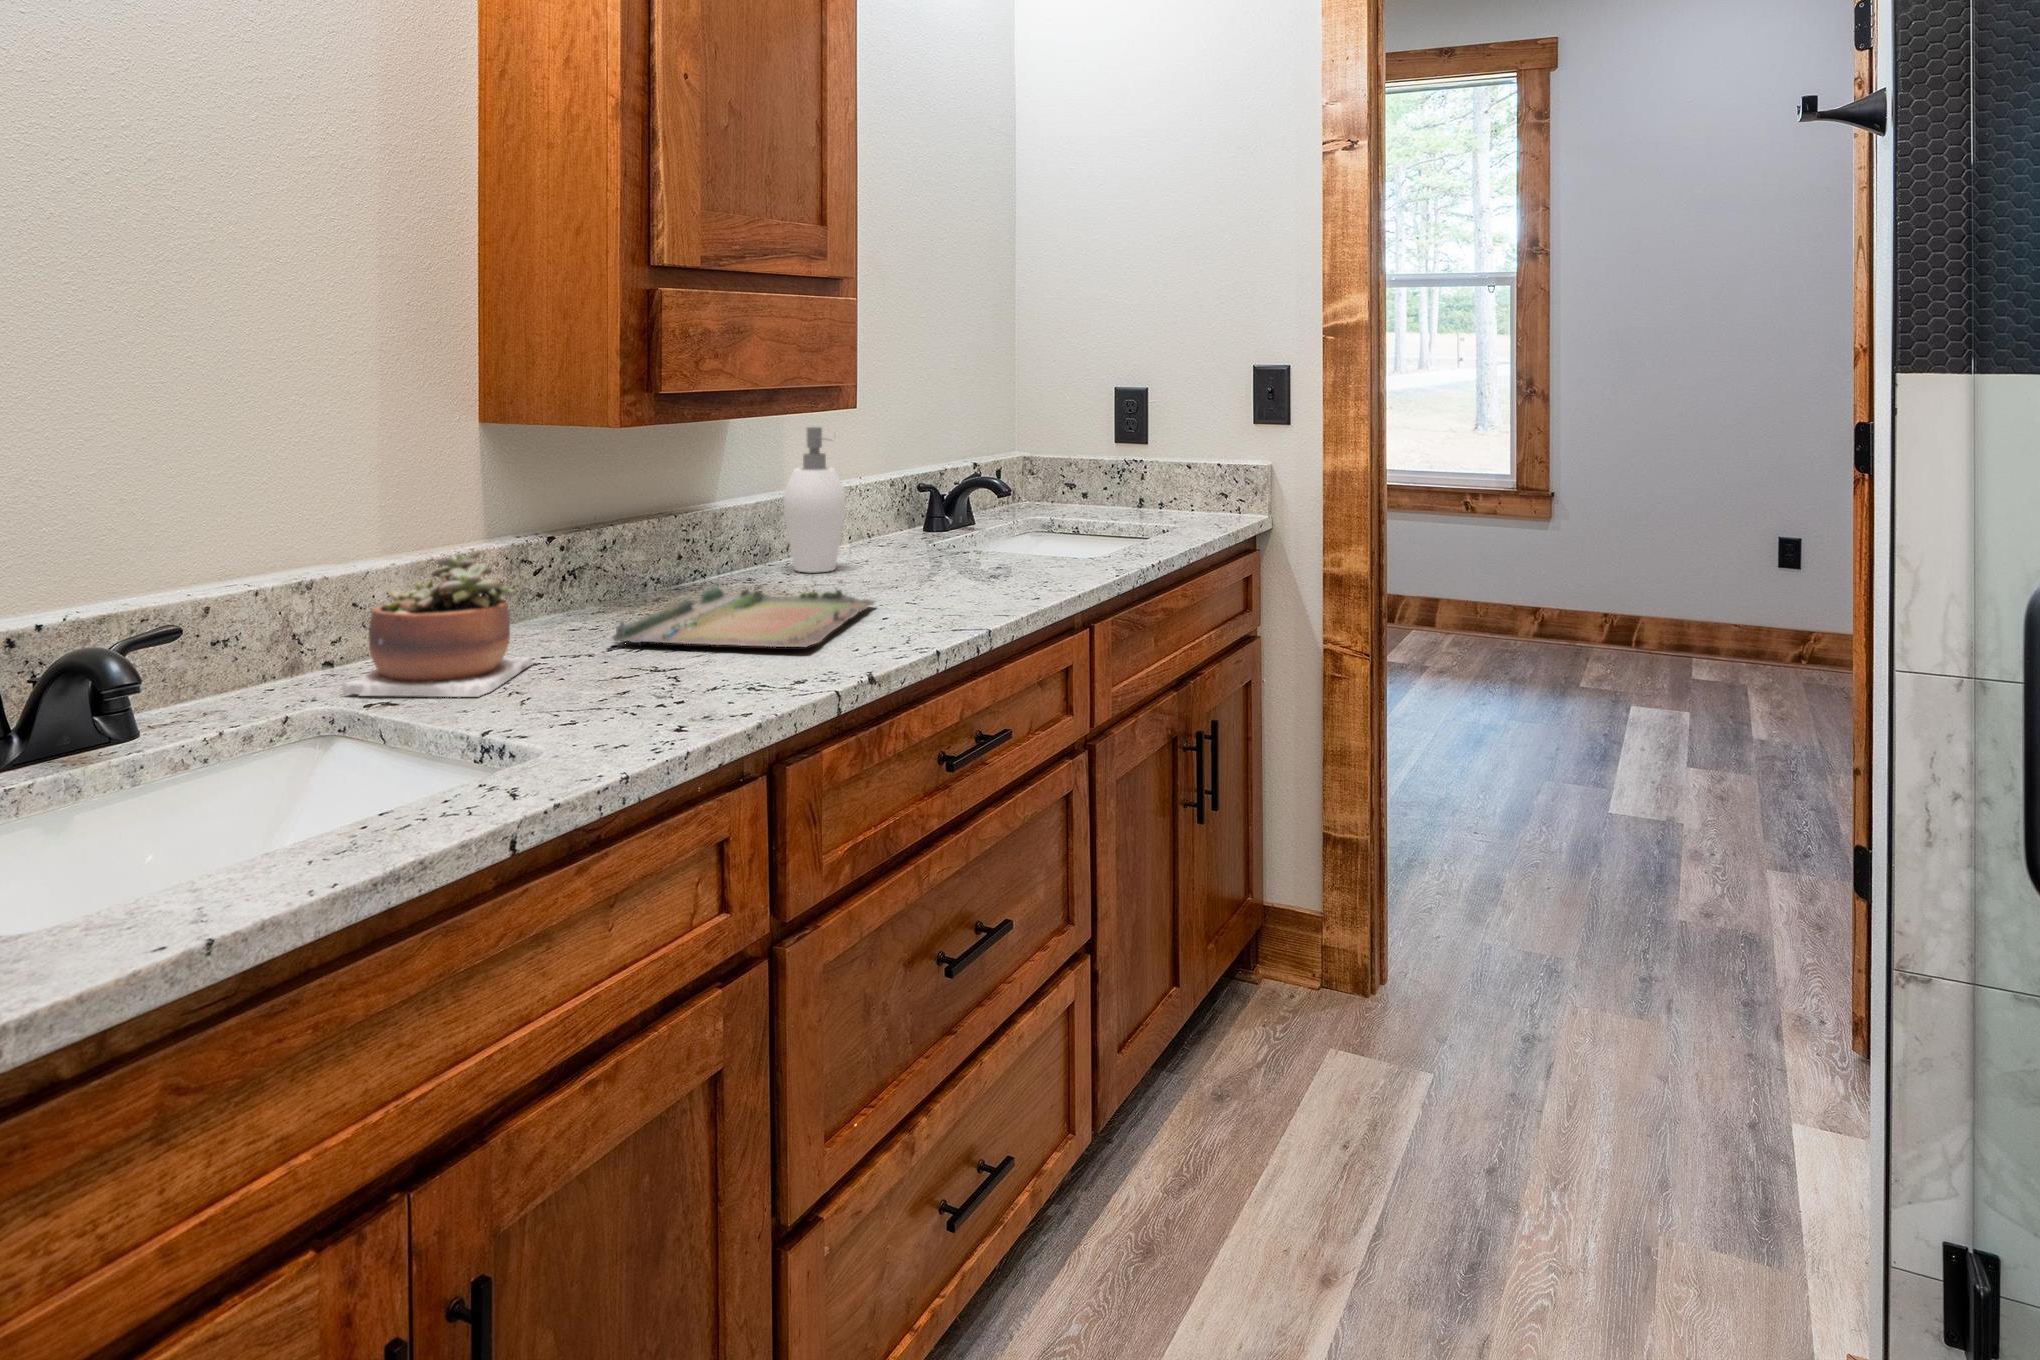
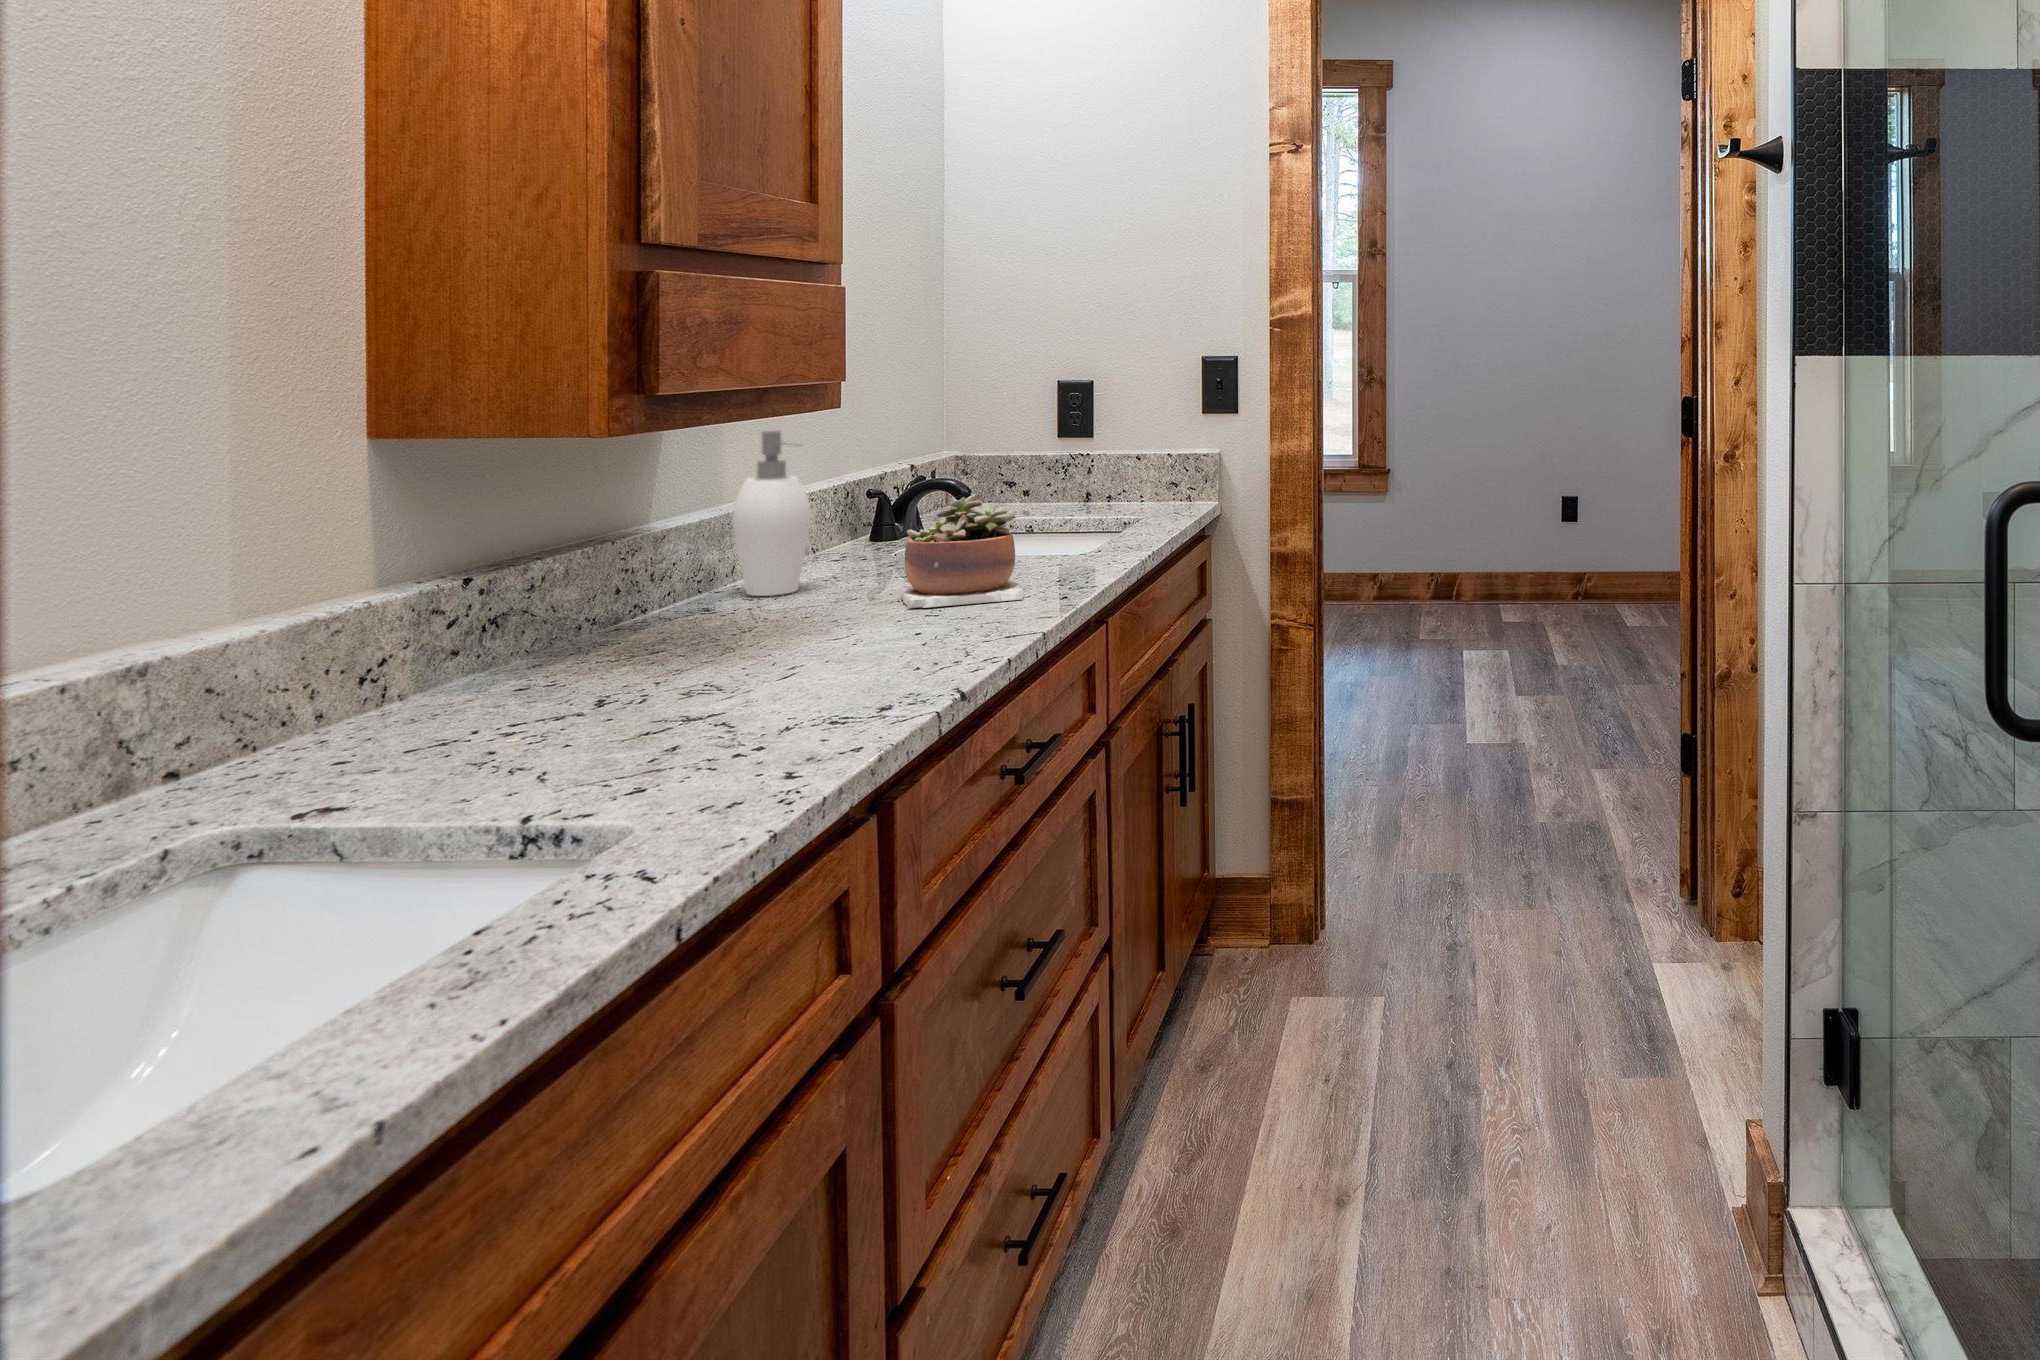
succulent plant: present [342,550,533,697] -> present [901,494,1024,608]
tray: present [613,581,875,647] -> none [592,594,891,698]

